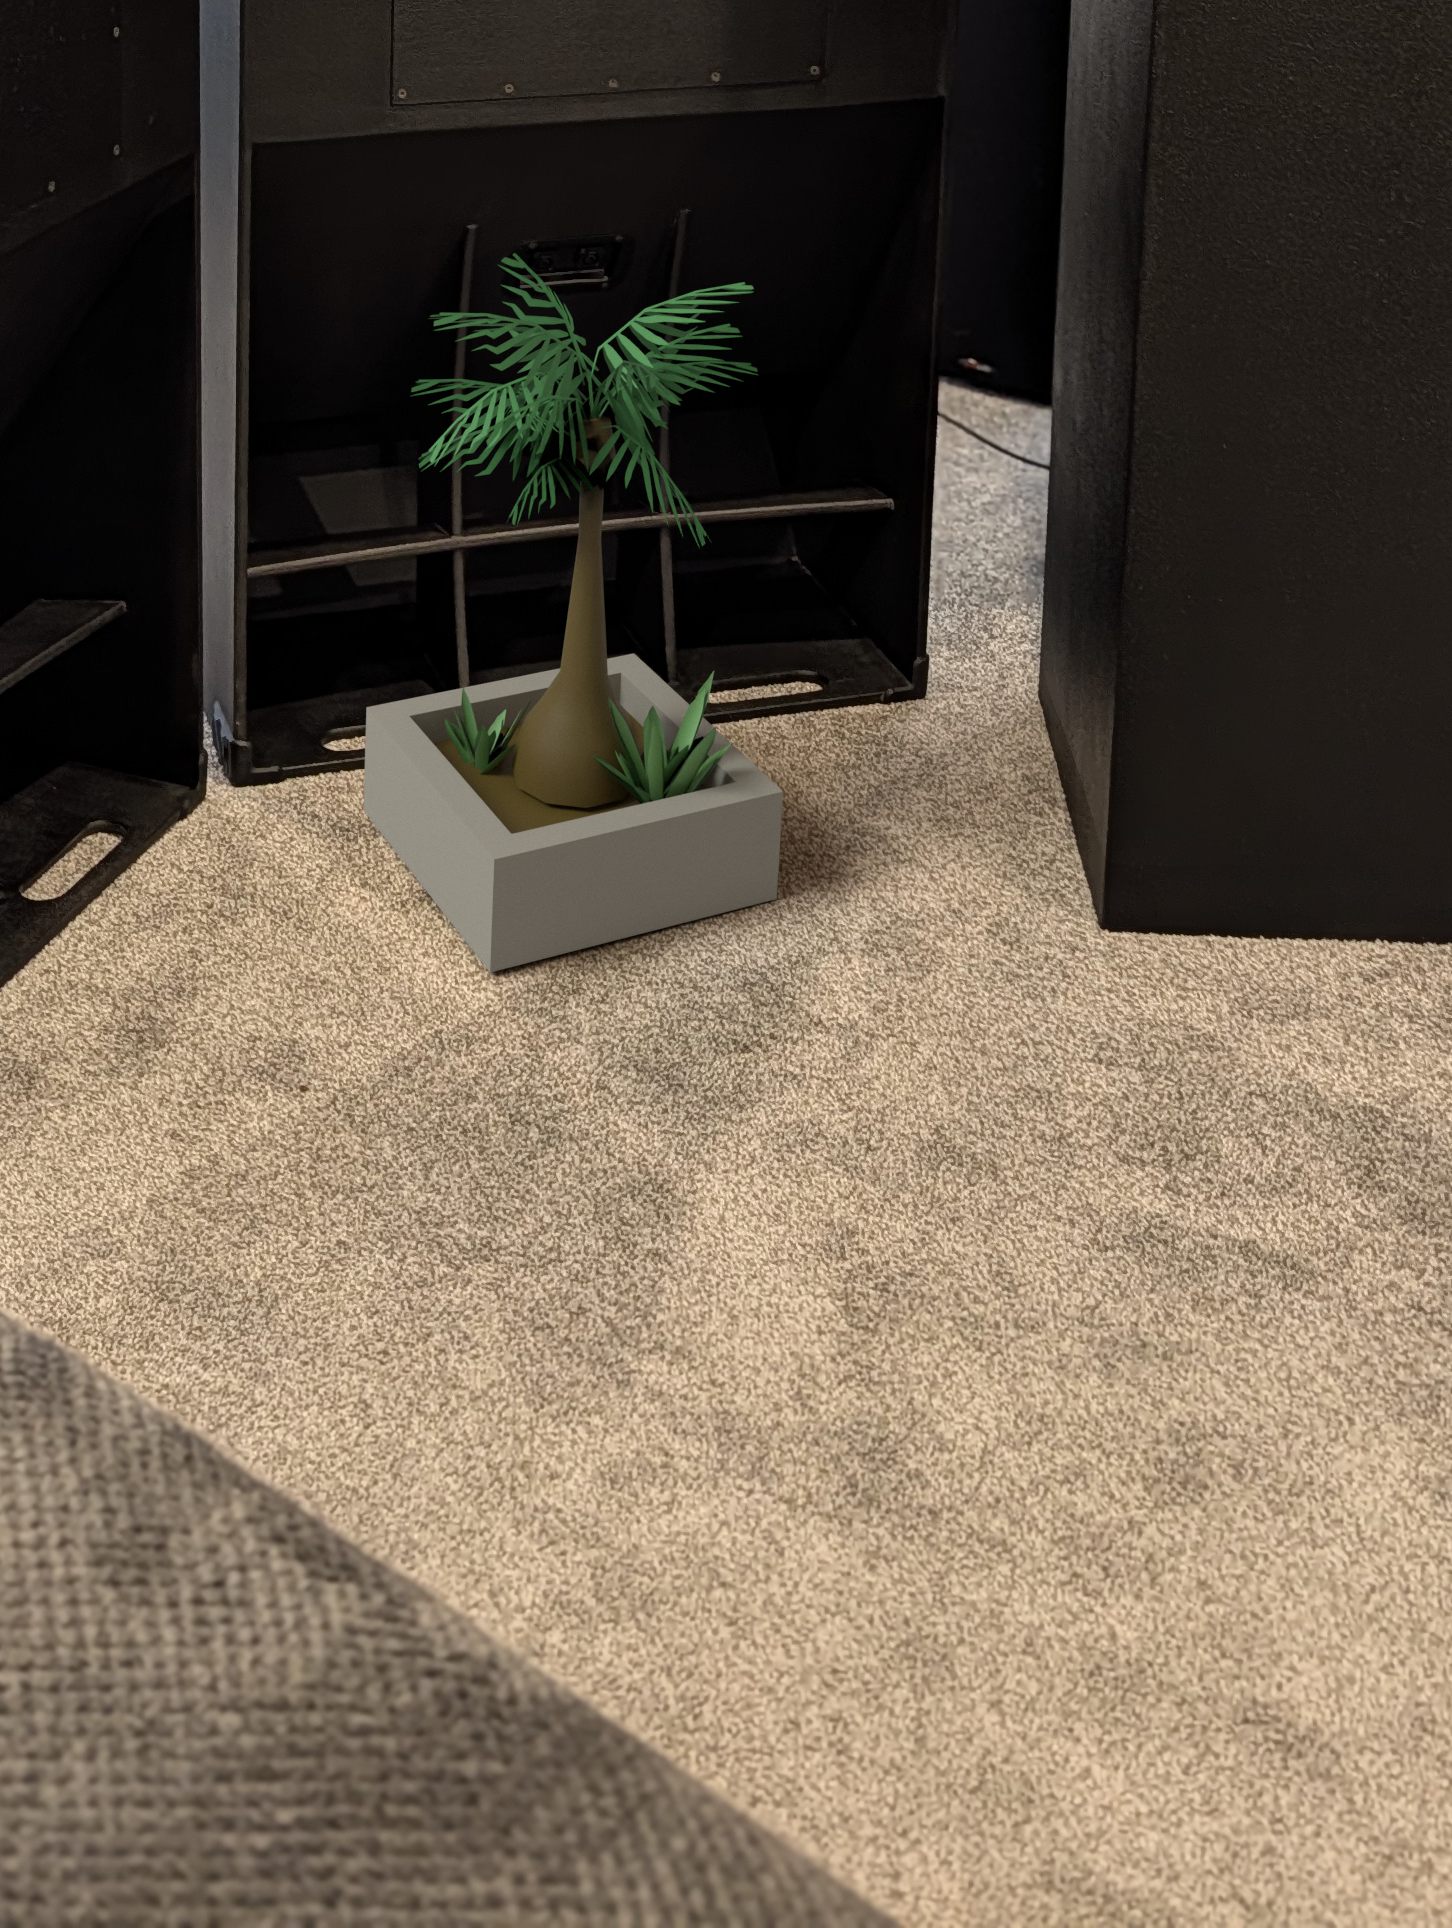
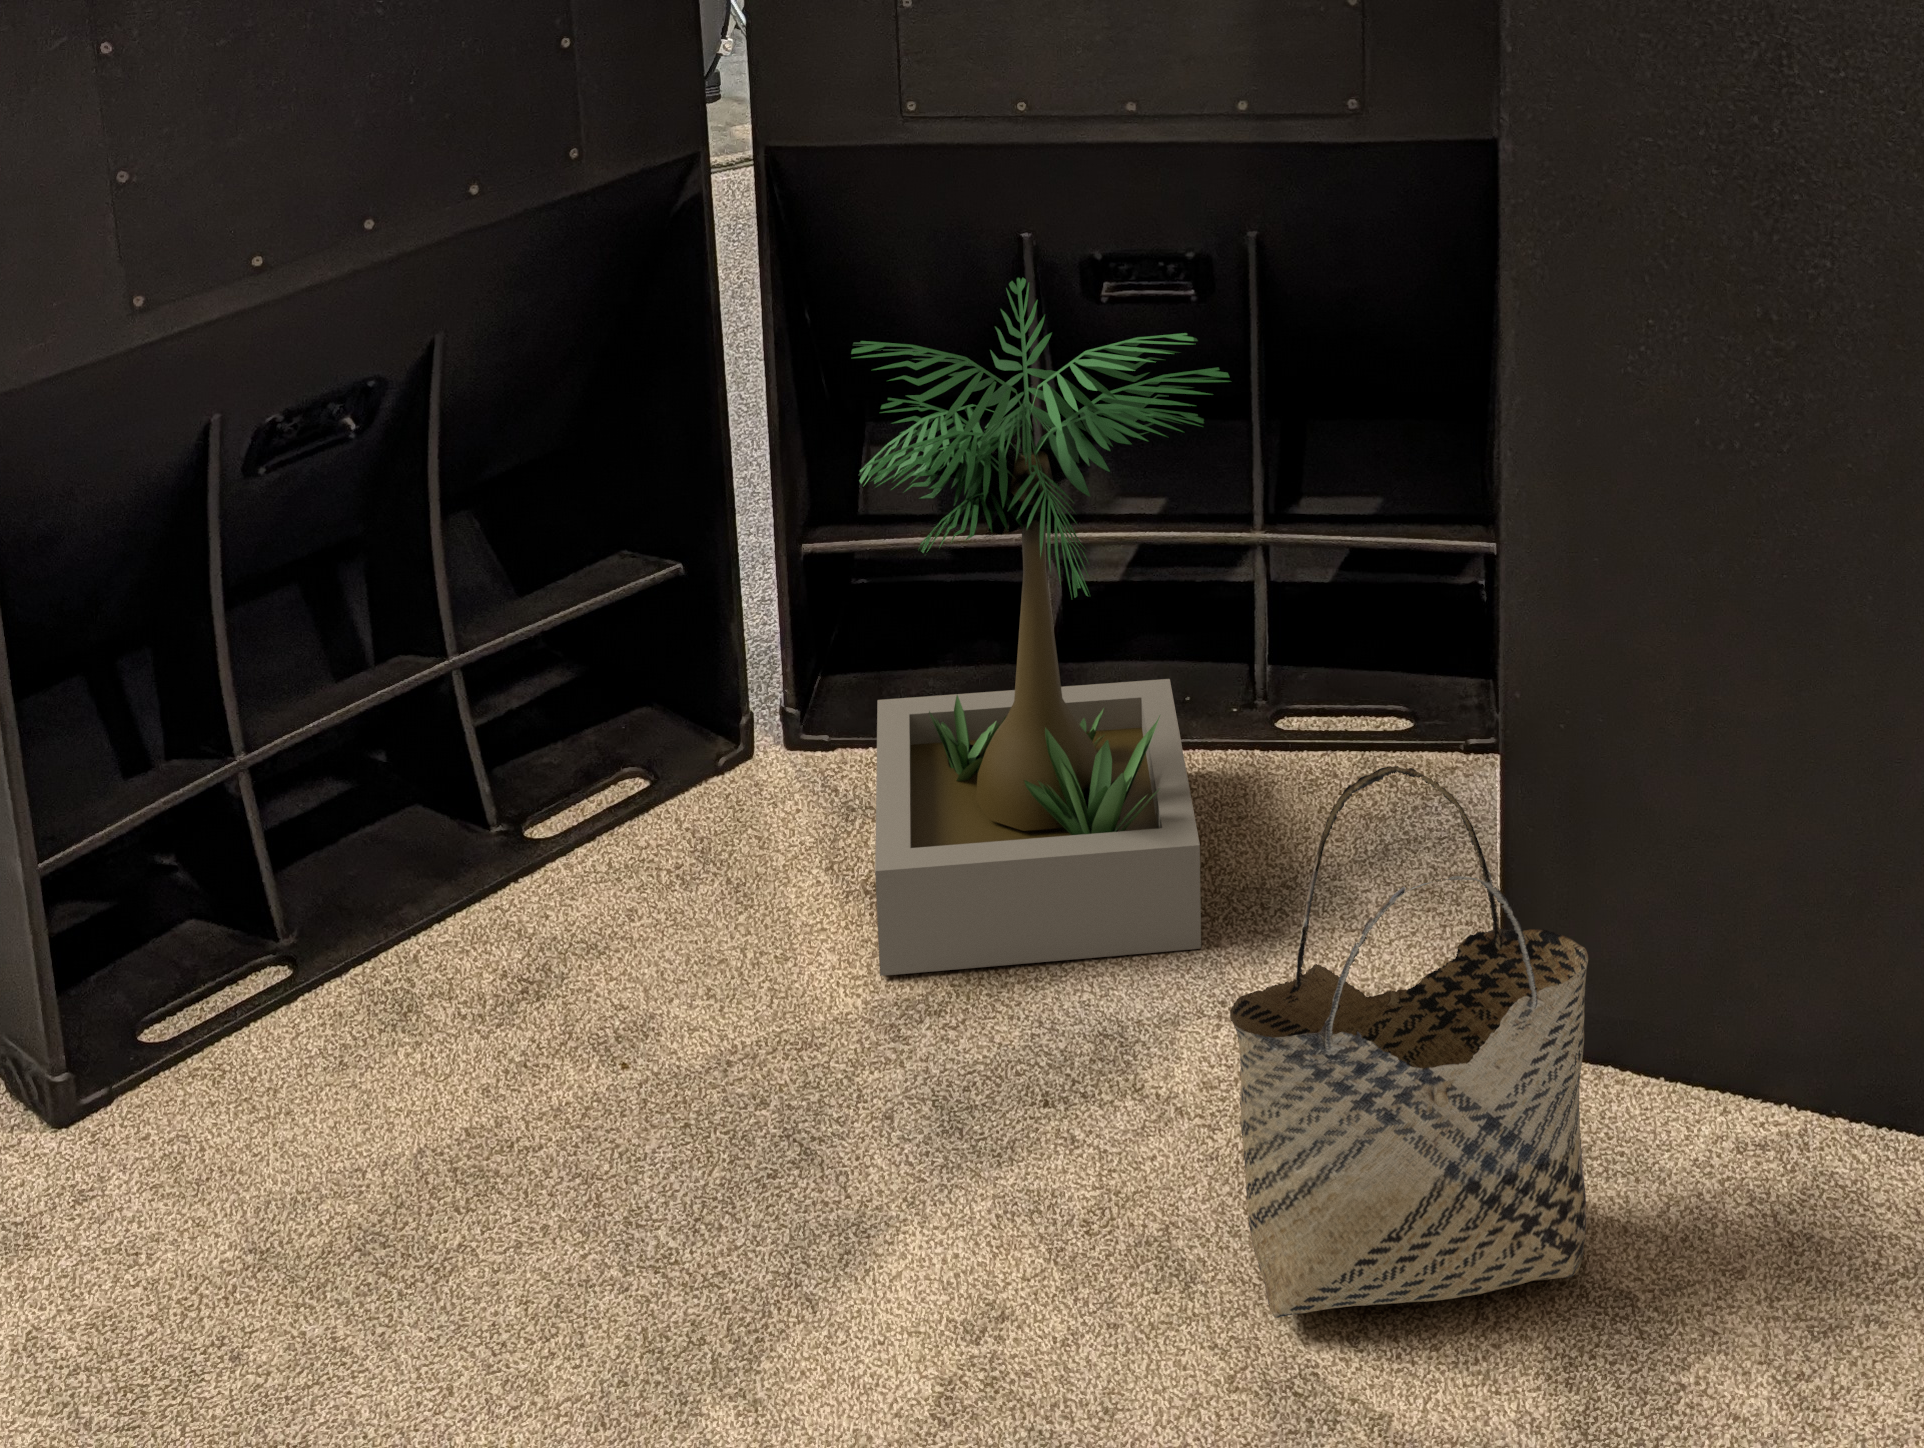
woven basket: none [1033,645,1333,1201] -> present [1230,766,1588,1318]

